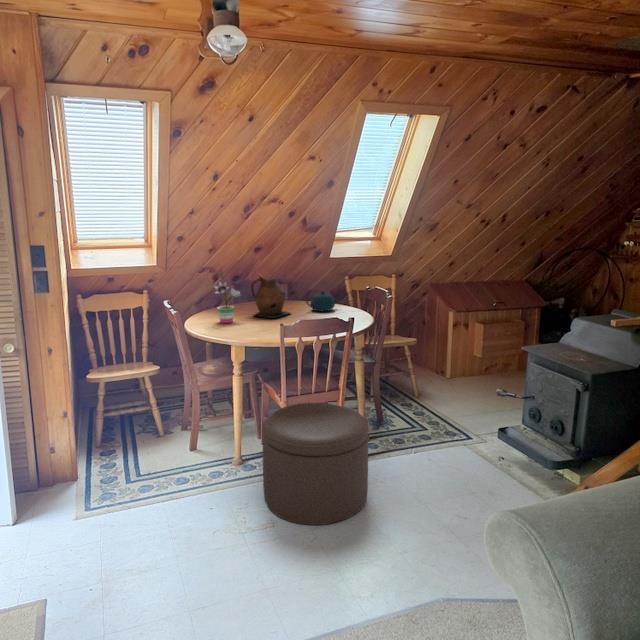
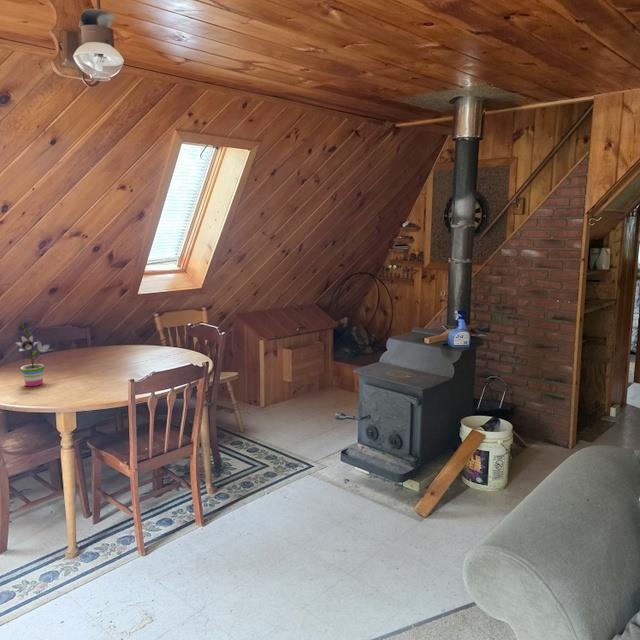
ceramic pitcher: present [251,274,290,318] -> none [59,322,111,373]
teapot: present [306,291,339,311] -> none [126,334,162,357]
ottoman: present [262,403,369,525] -> none [118,461,245,611]

